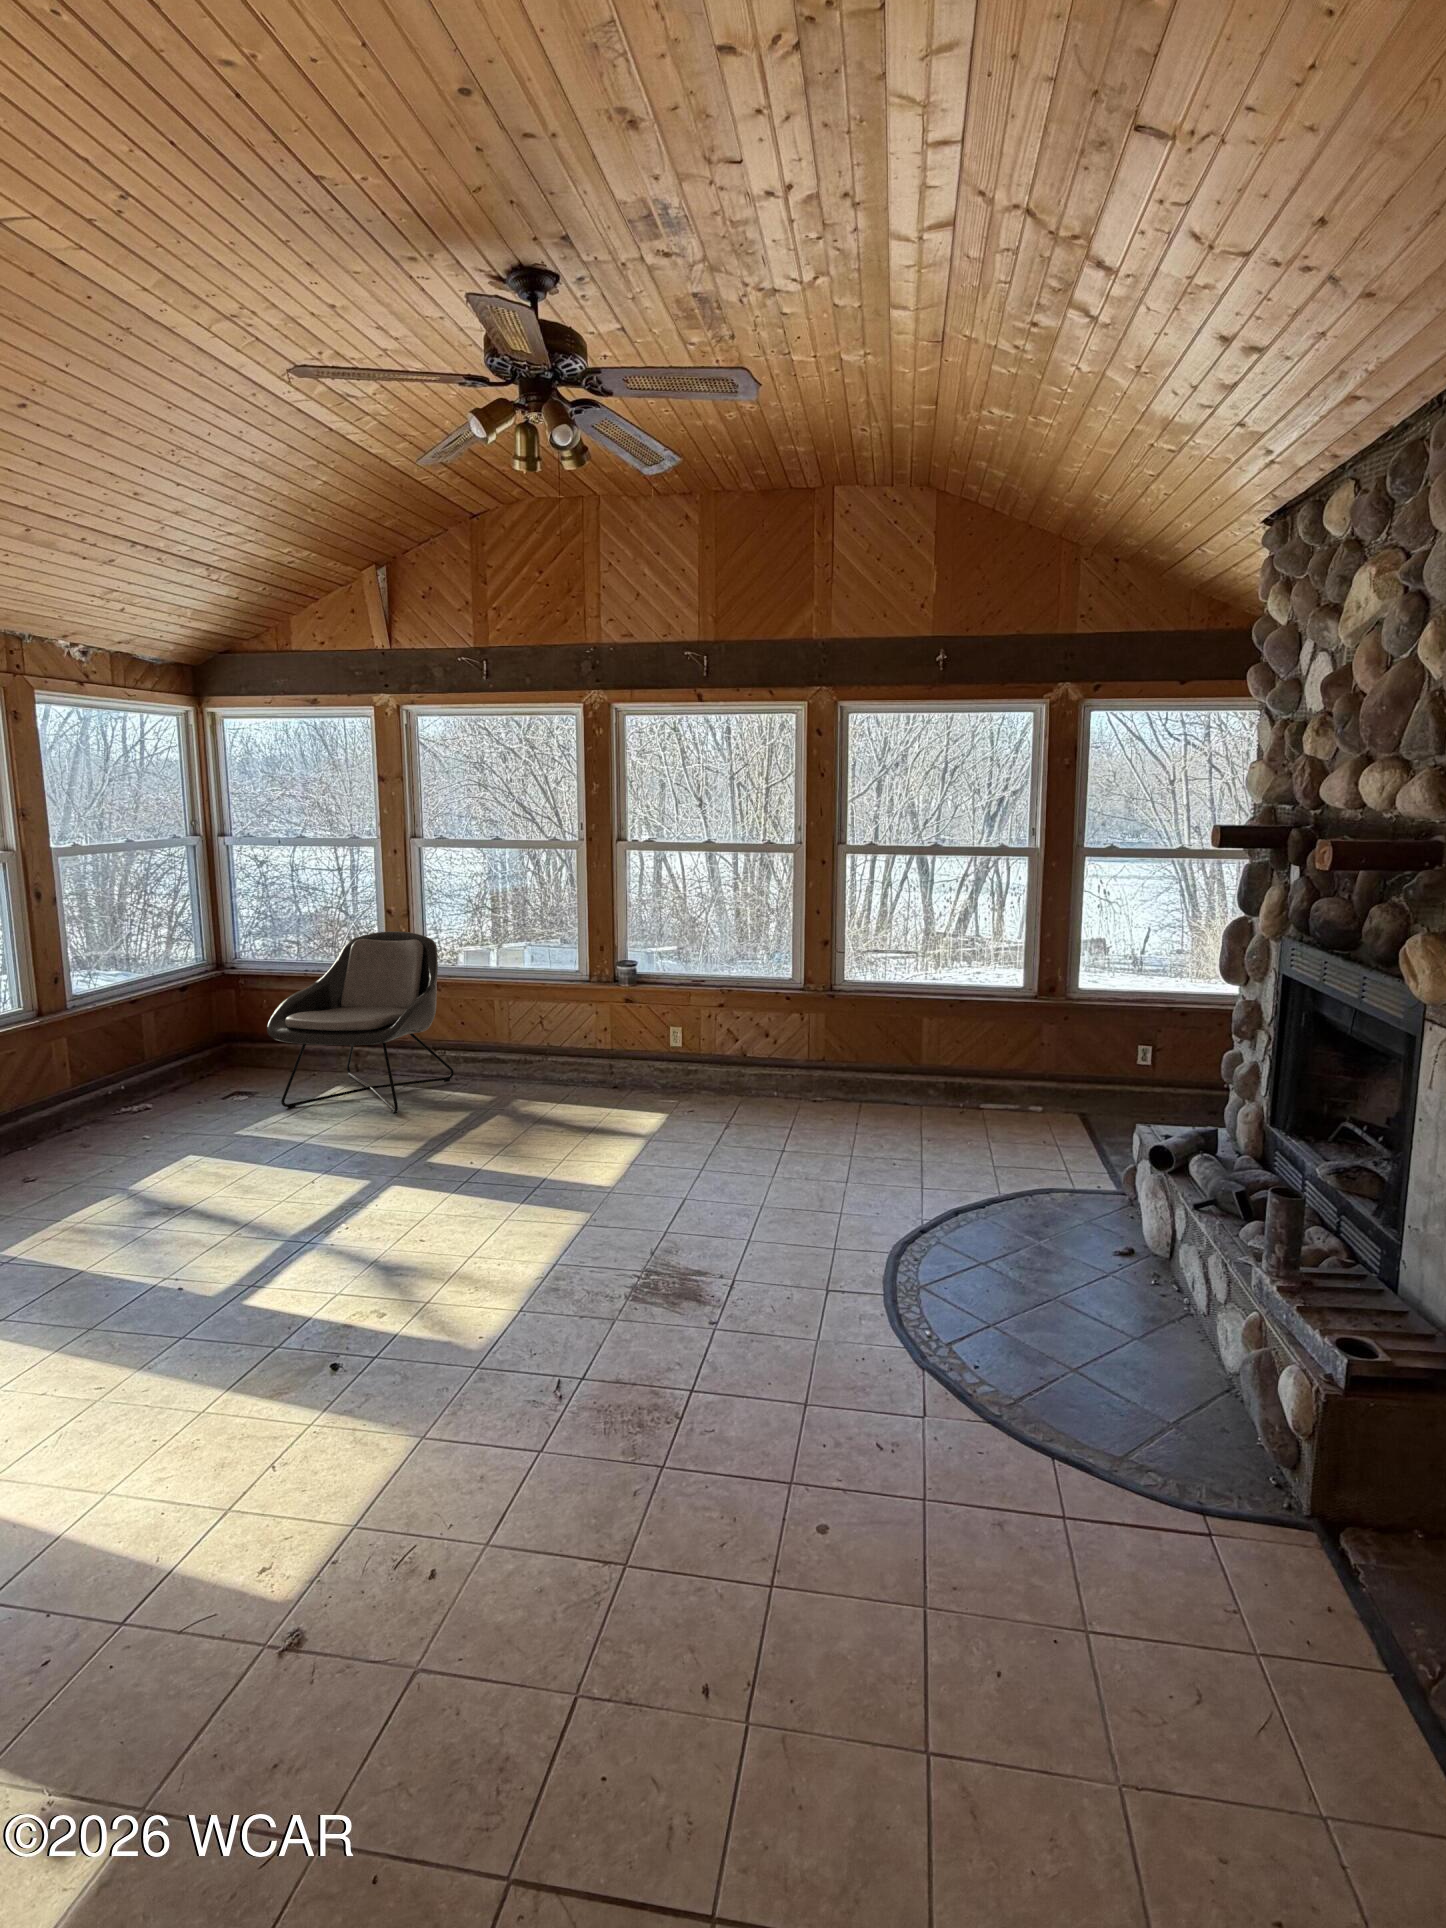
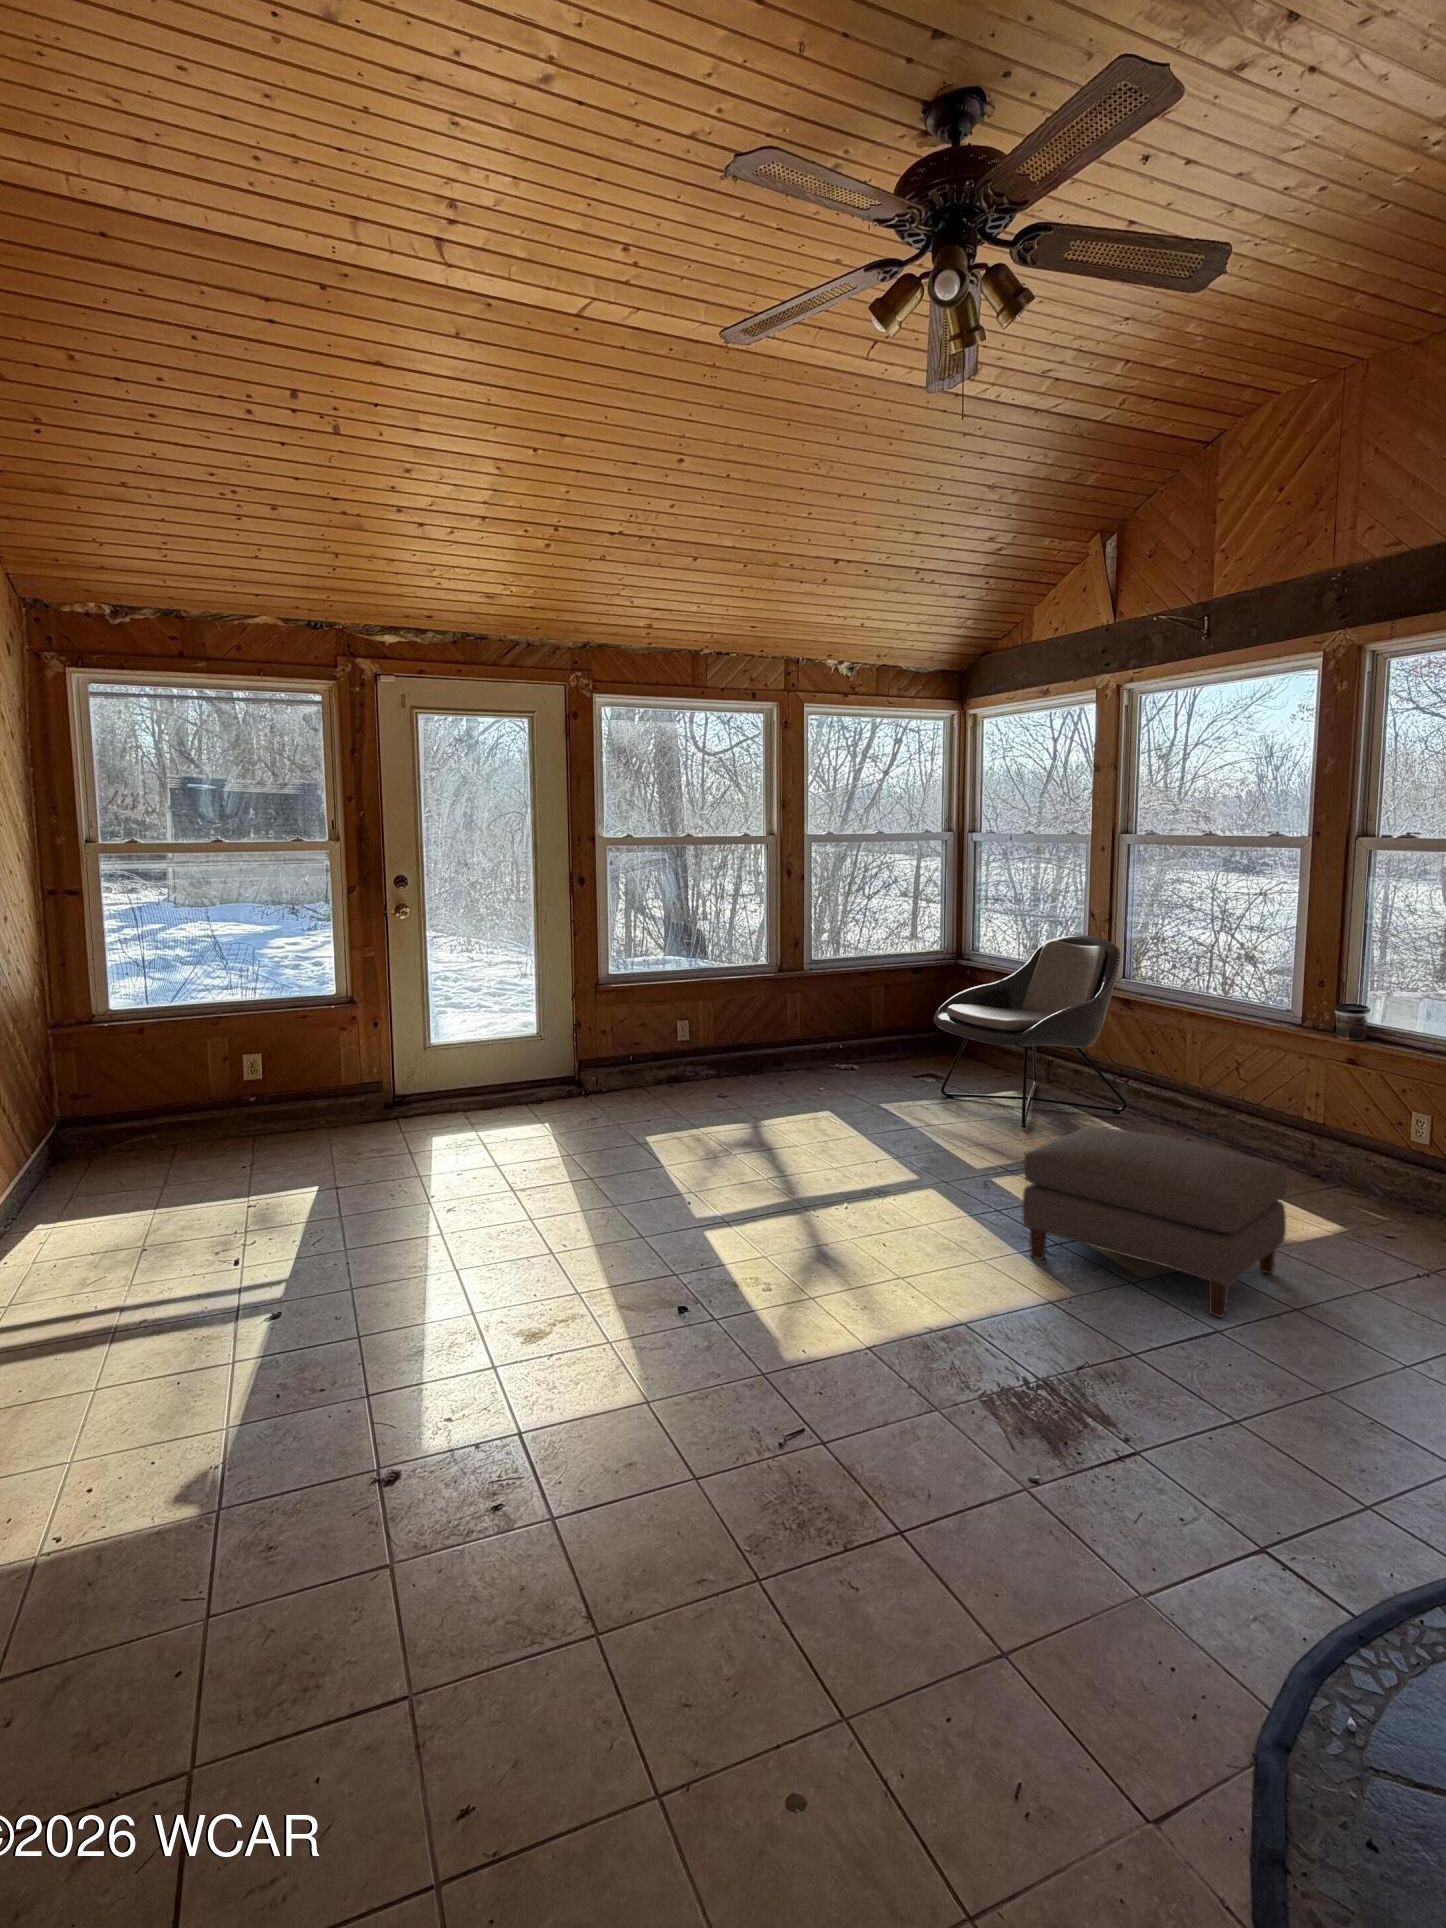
ottoman: none [520,1080,685,1204] -> present [1022,1126,1287,1317]

